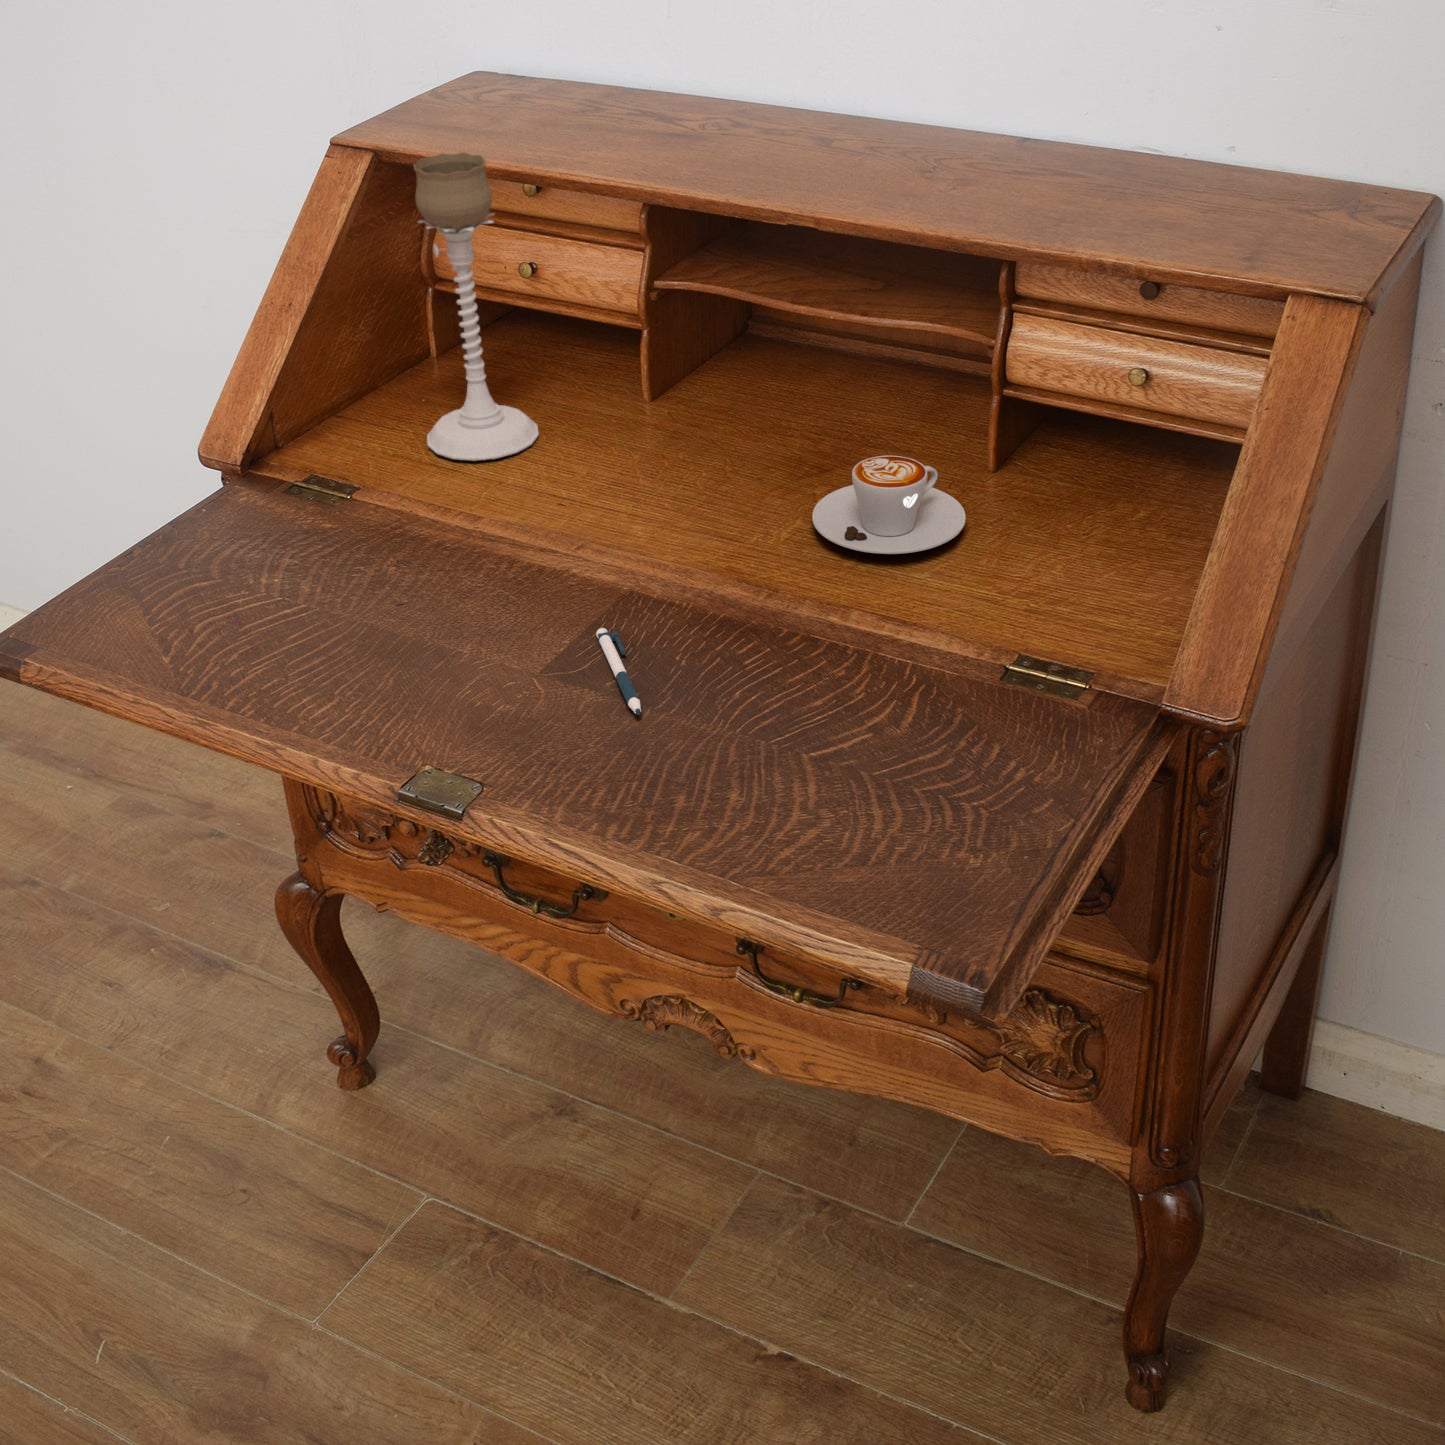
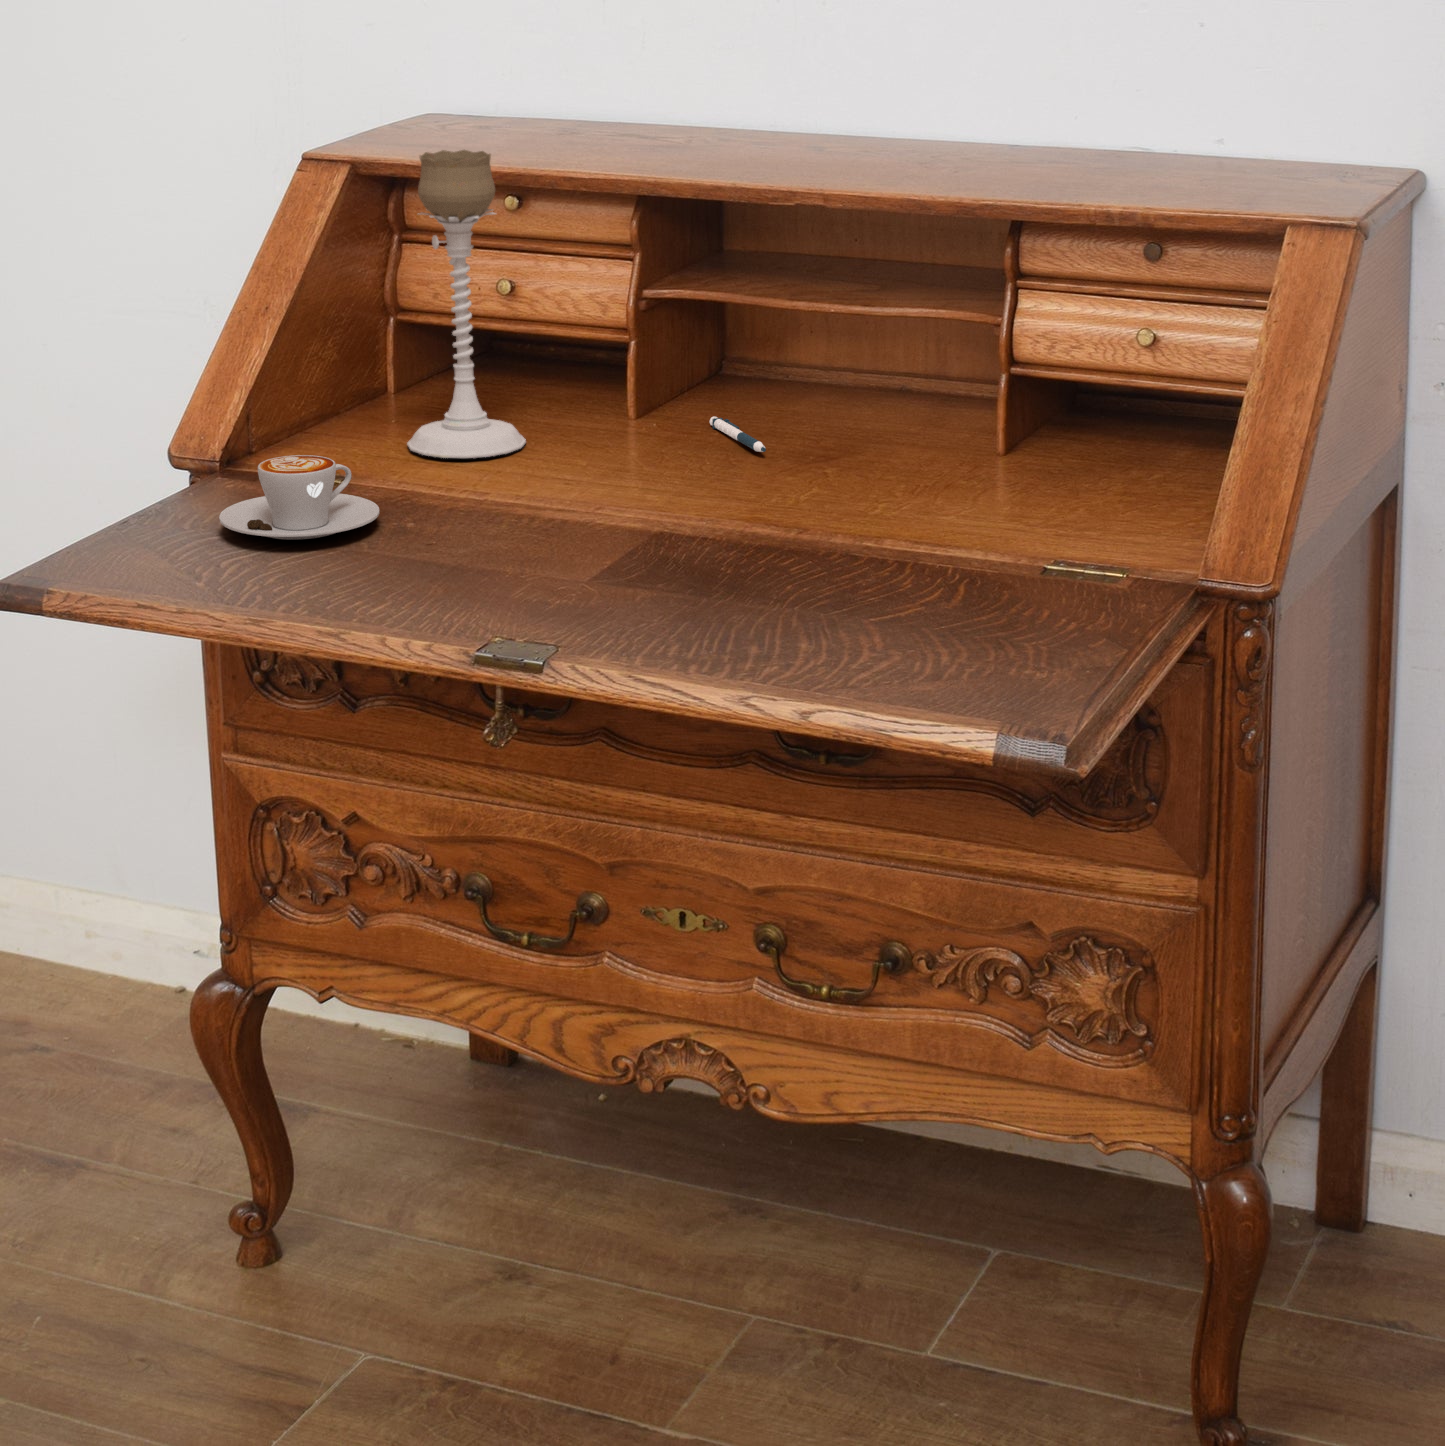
coffee cup: present [812,456,966,554] -> present [219,455,379,539]
pen: present [596,628,641,715] -> present [710,417,766,452]

